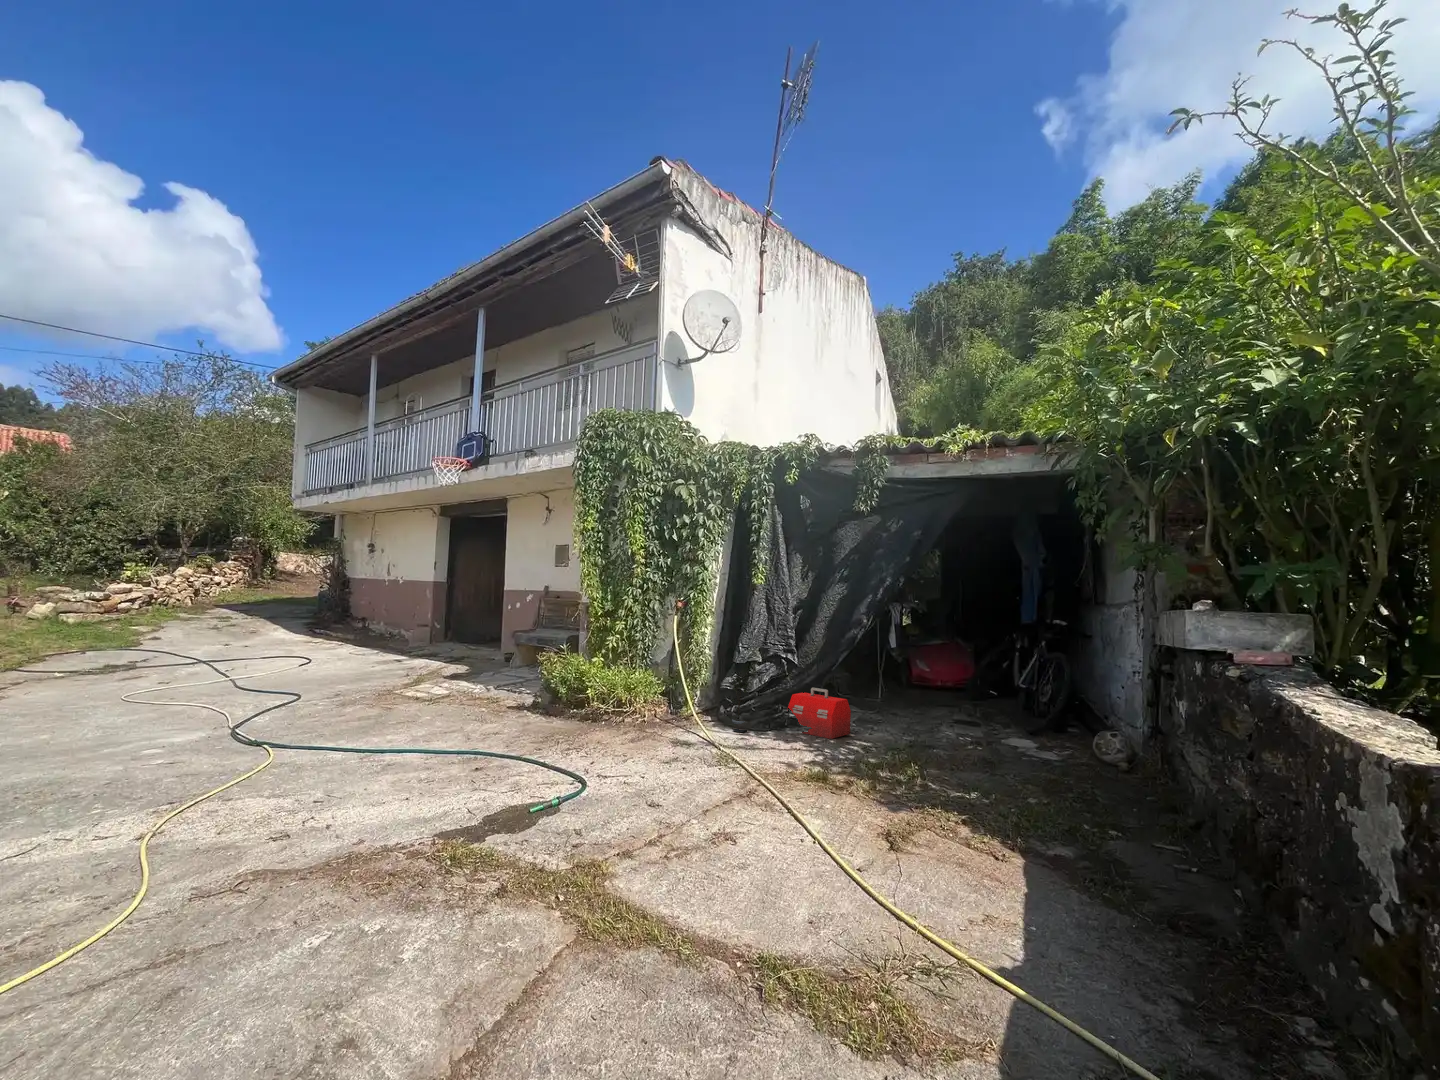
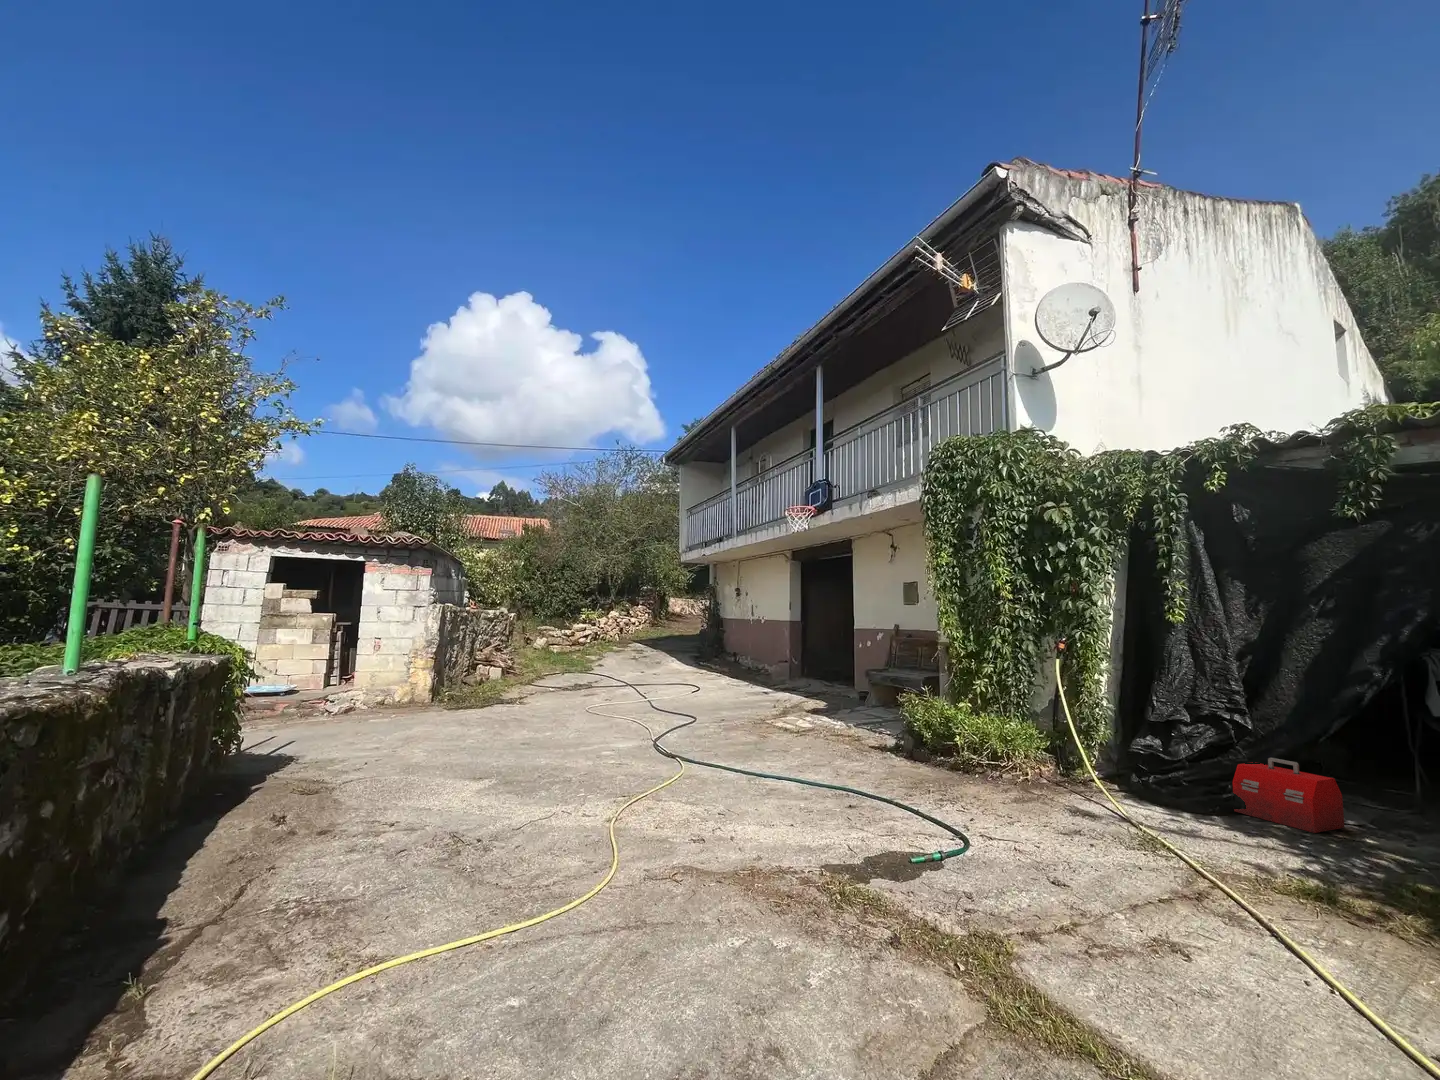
potted plant: present [731,668,755,732] -> none [1138,726,1178,808]

